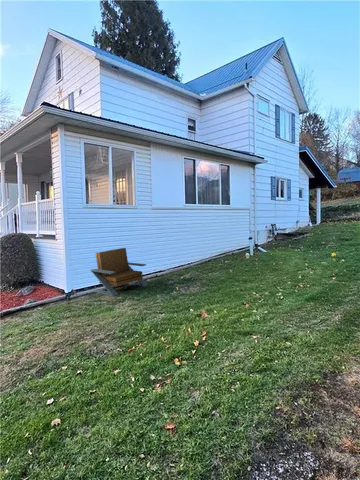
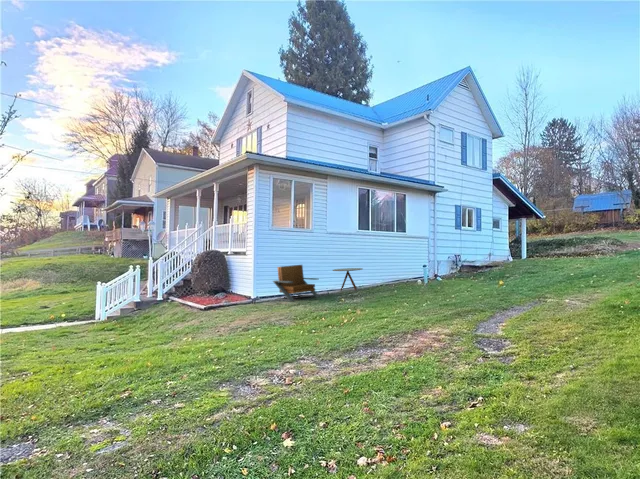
round table: none [160,246,194,274] -> present [333,268,363,291]

